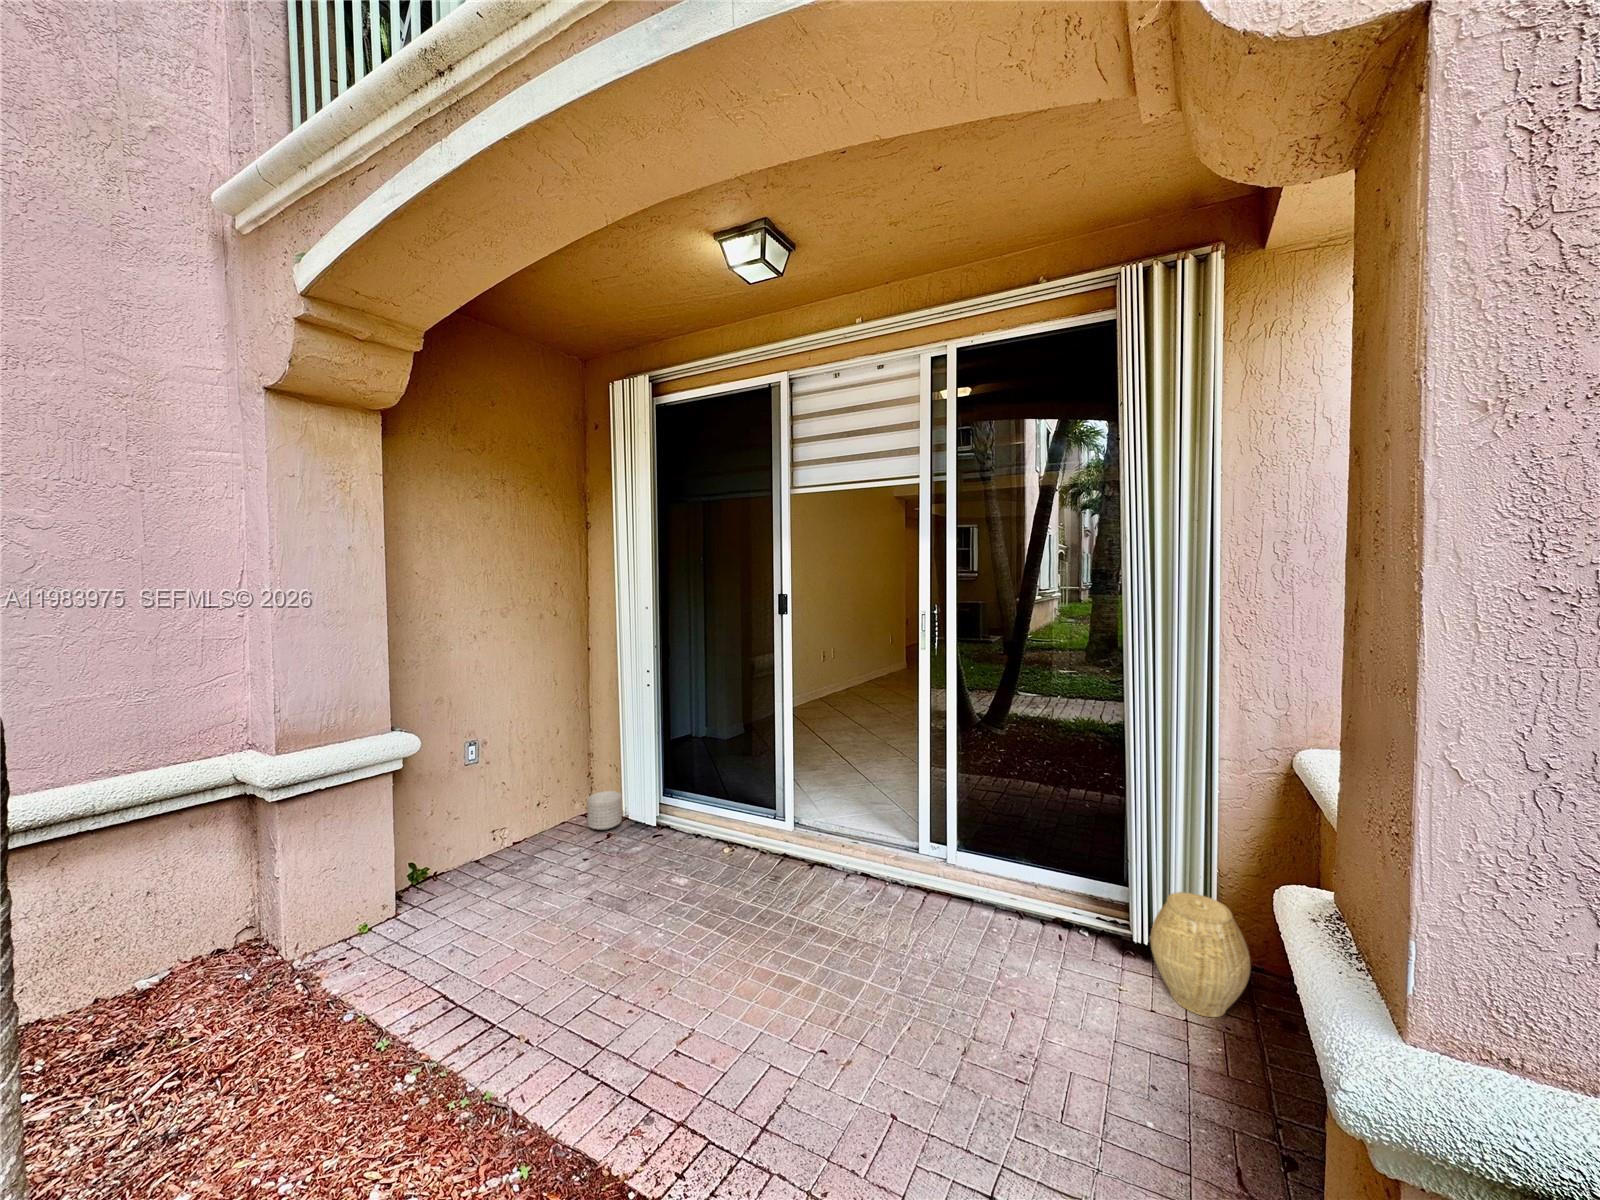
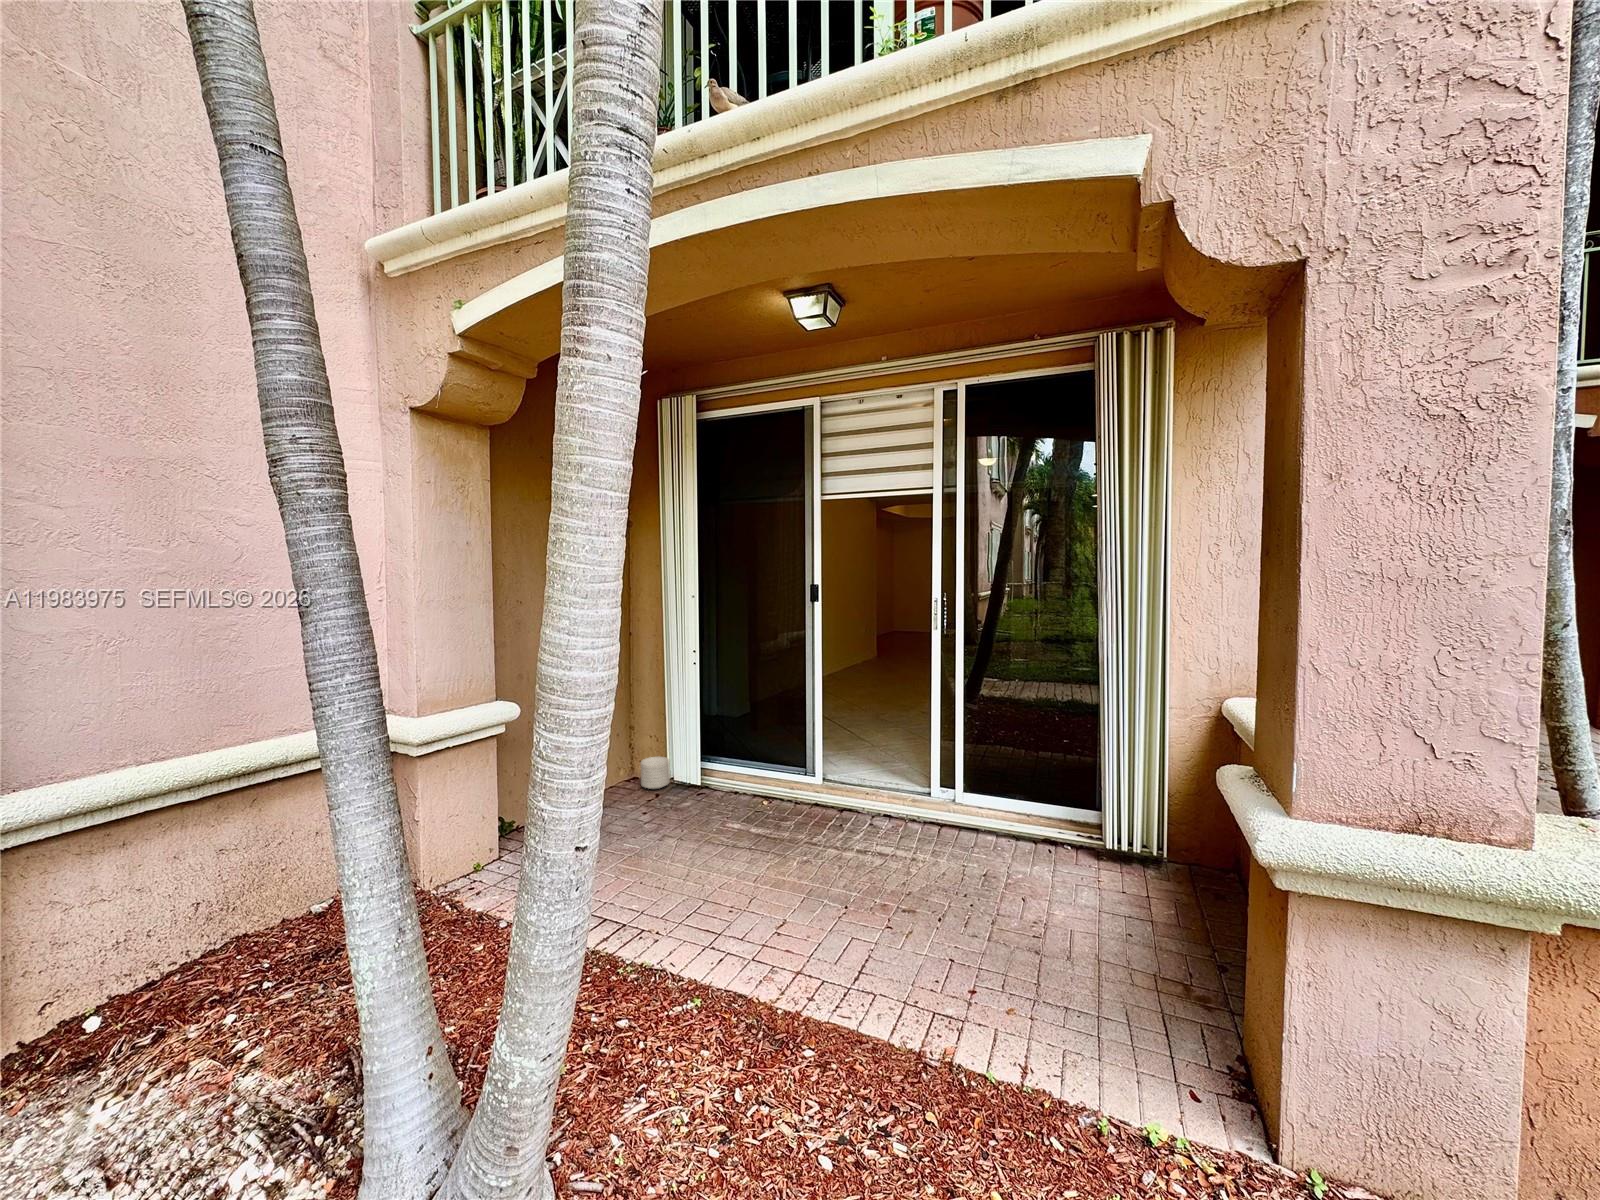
woven basket: present [1150,892,1250,1017] -> none [1119,807,1191,894]

